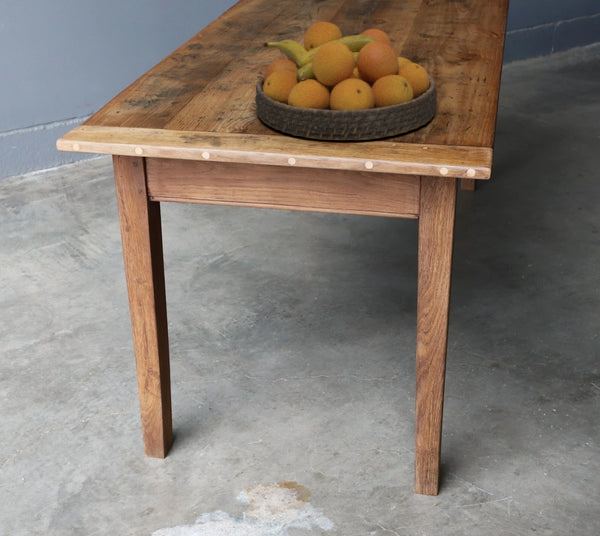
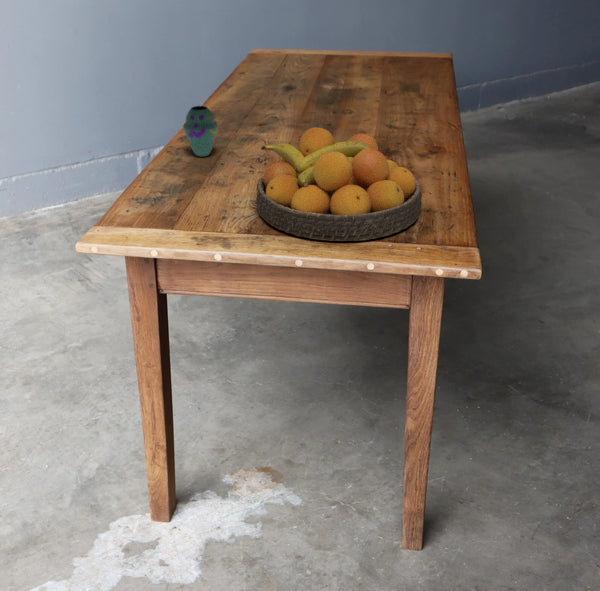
vase: none [190,8,227,63] -> present [183,106,218,156]

